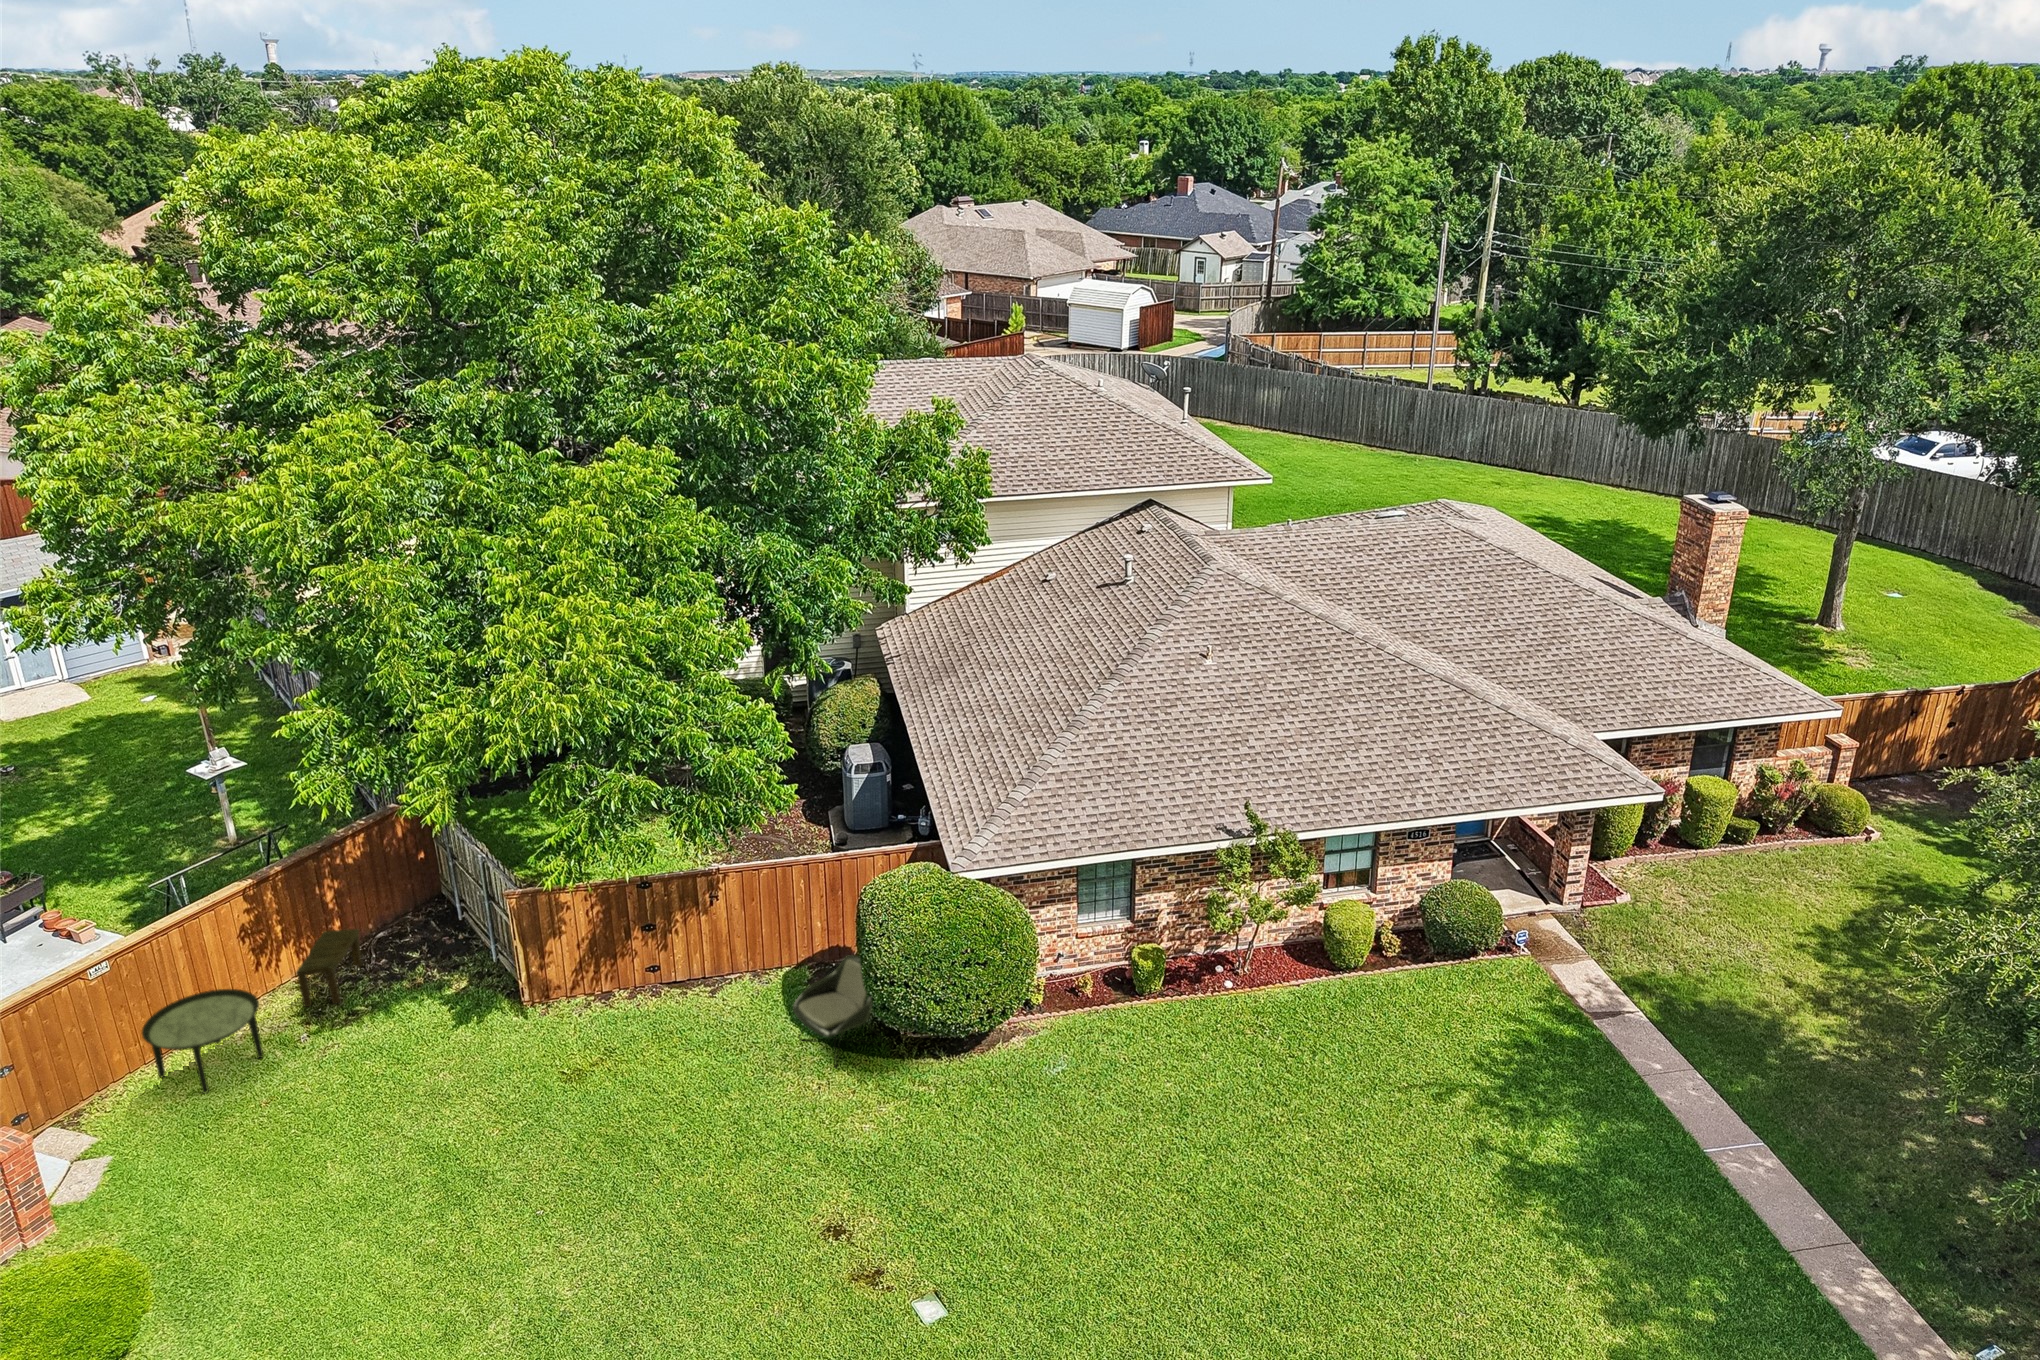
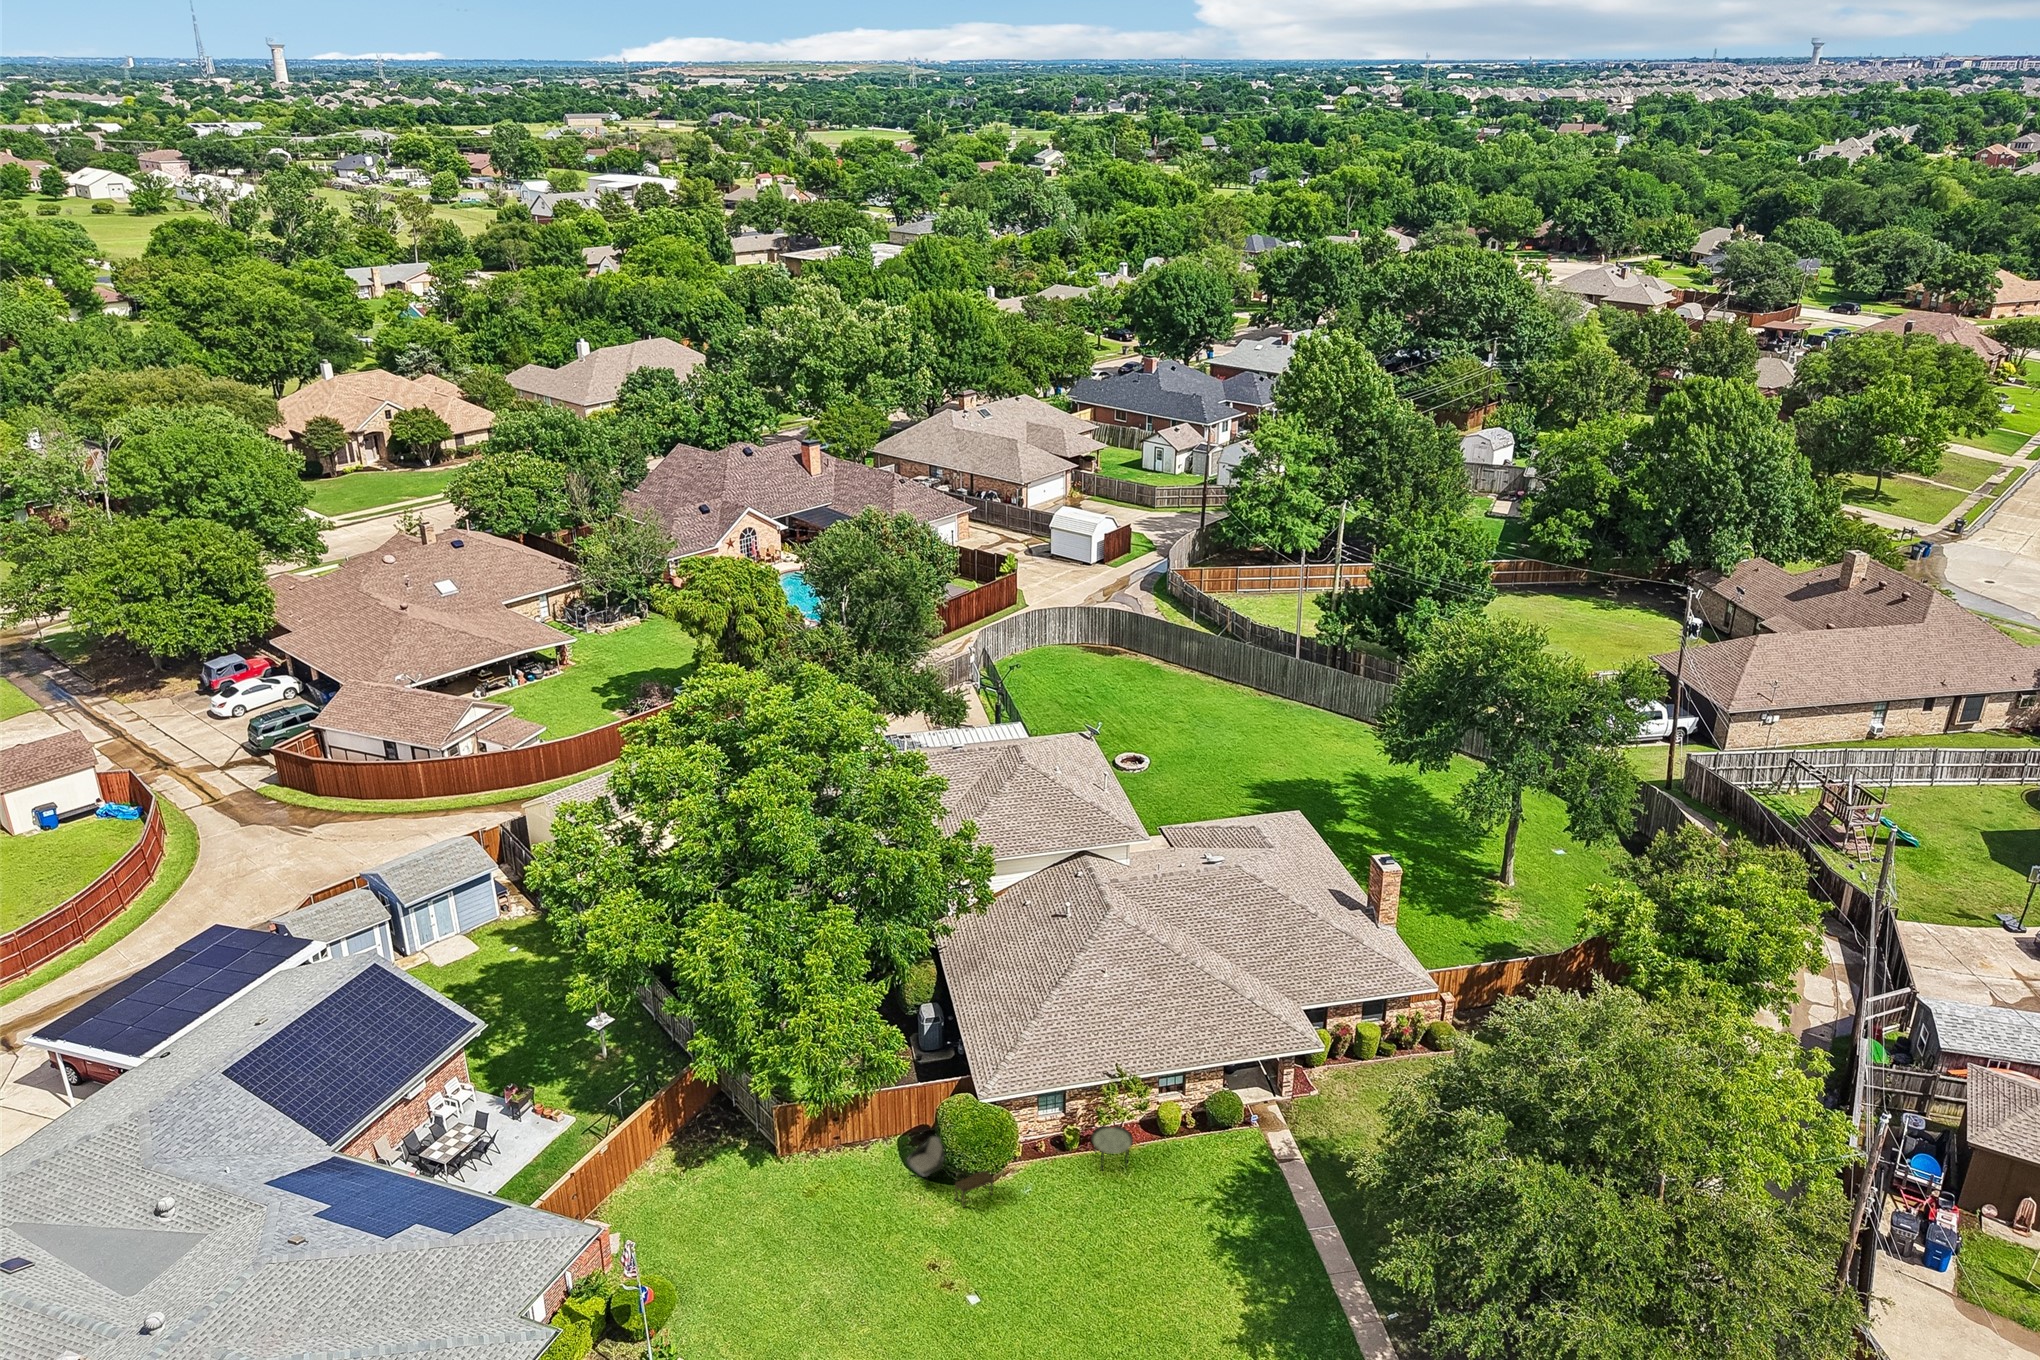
bench: present [296,929,361,1007] -> present [955,1171,994,1207]
round table: present [142,989,263,1093] -> present [1091,1126,1133,1170]

